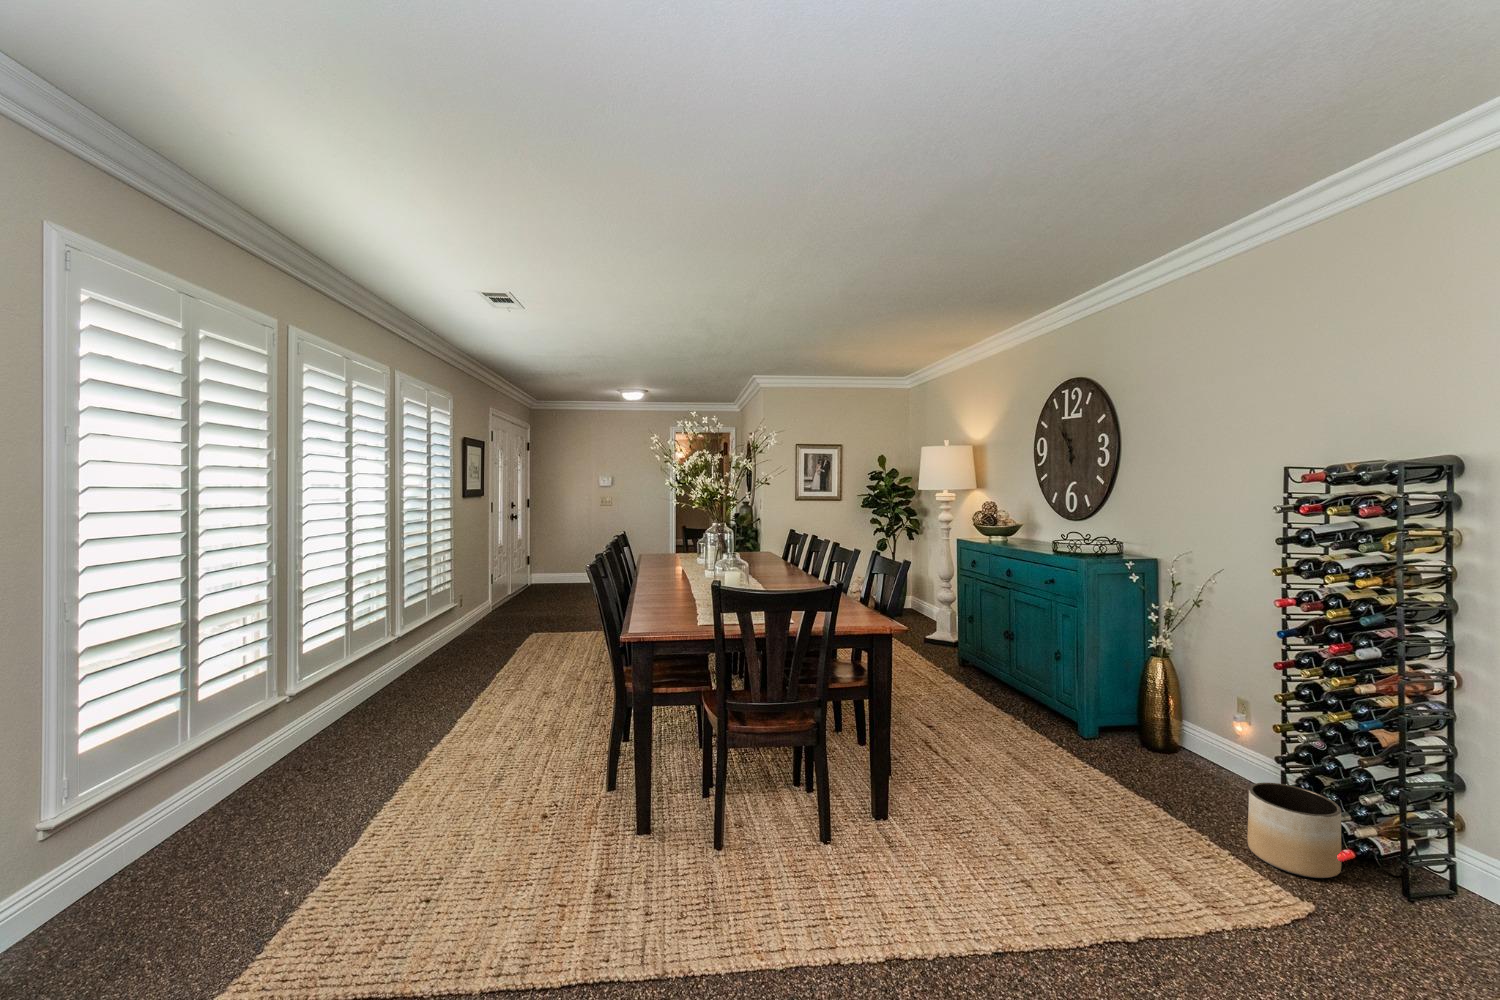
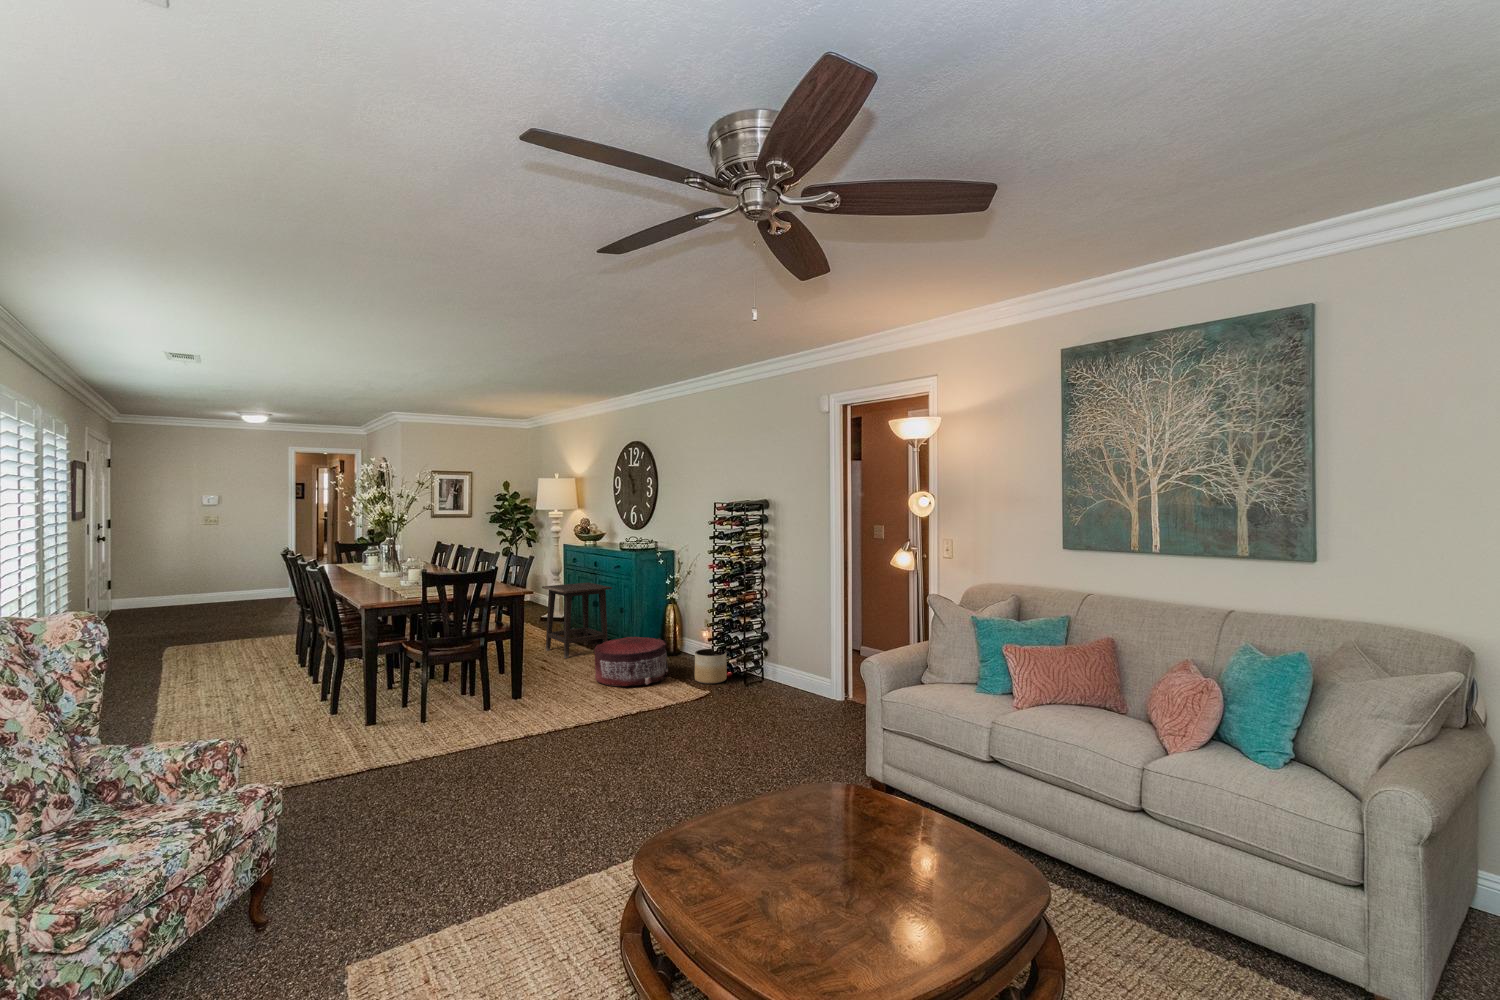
side table: none [925,602,1040,725] -> present [542,583,612,658]
pouf: none [1018,719,1178,840] -> present [594,636,668,686]

